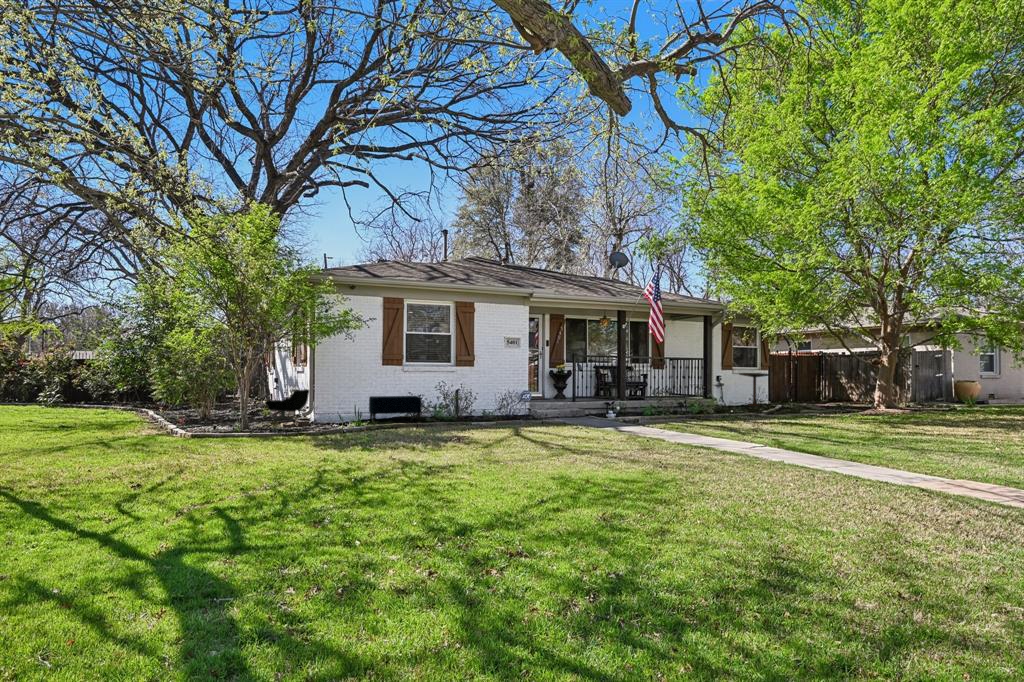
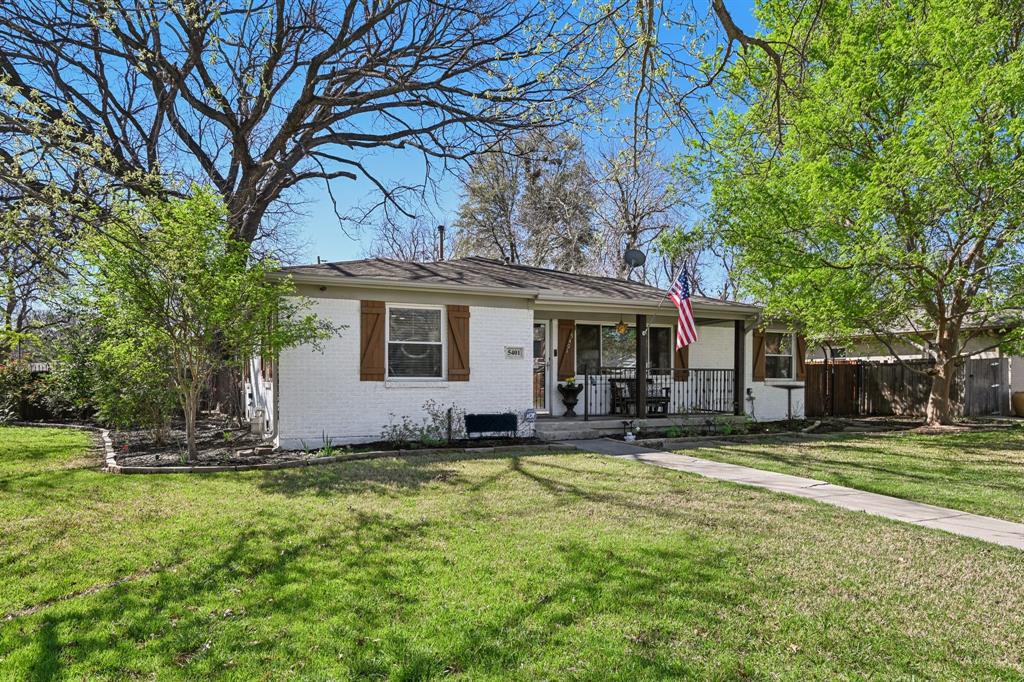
lounge chair: present [265,389,309,419] -> none [221,409,275,448]
bench: present [369,396,422,421] -> present [464,412,518,441]

